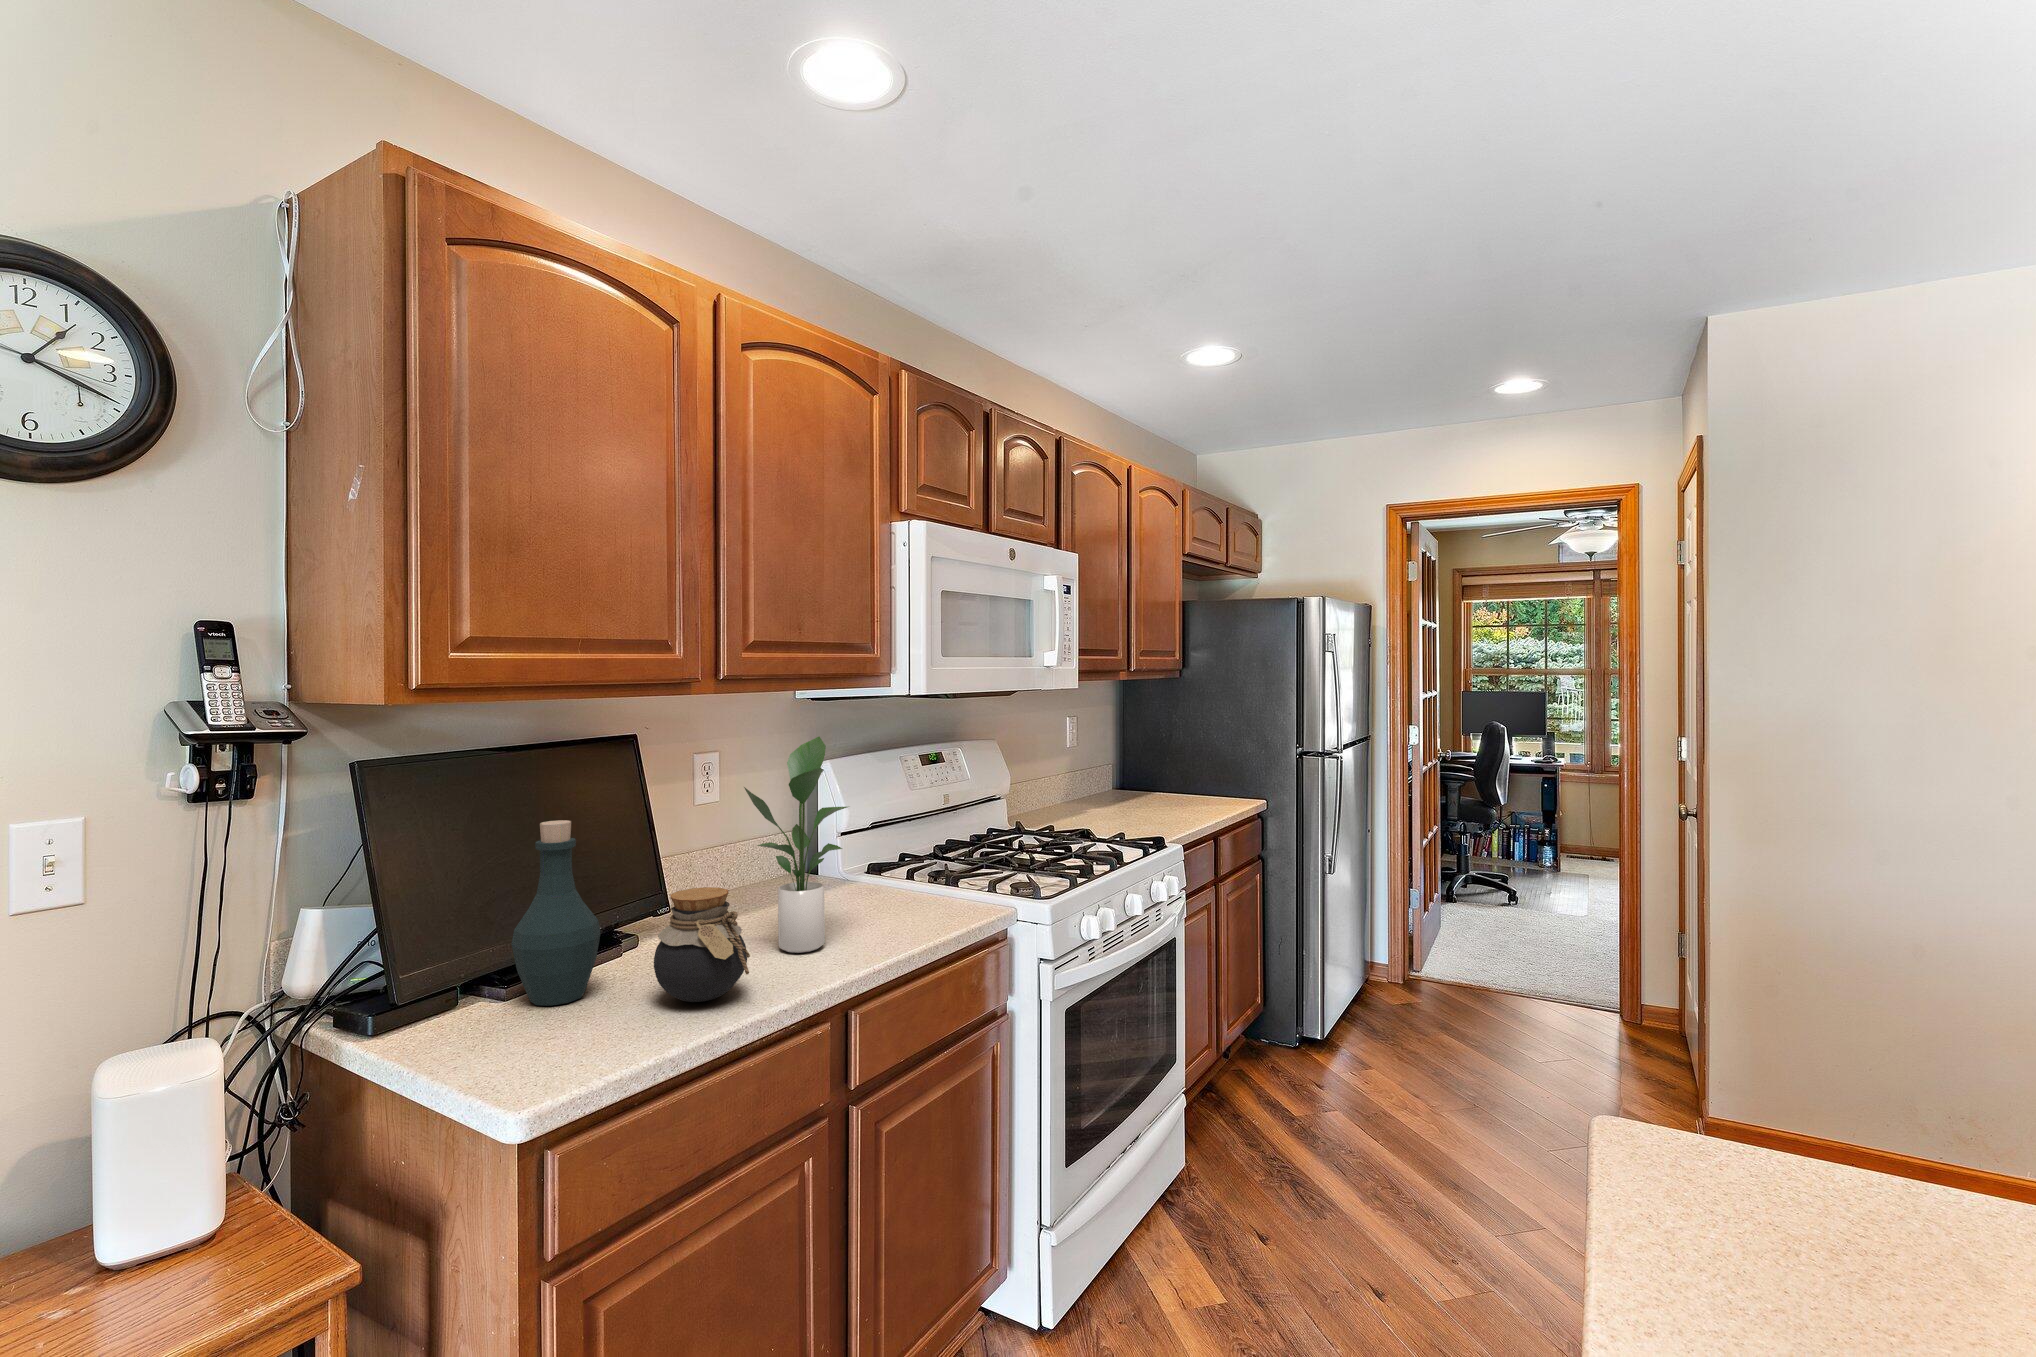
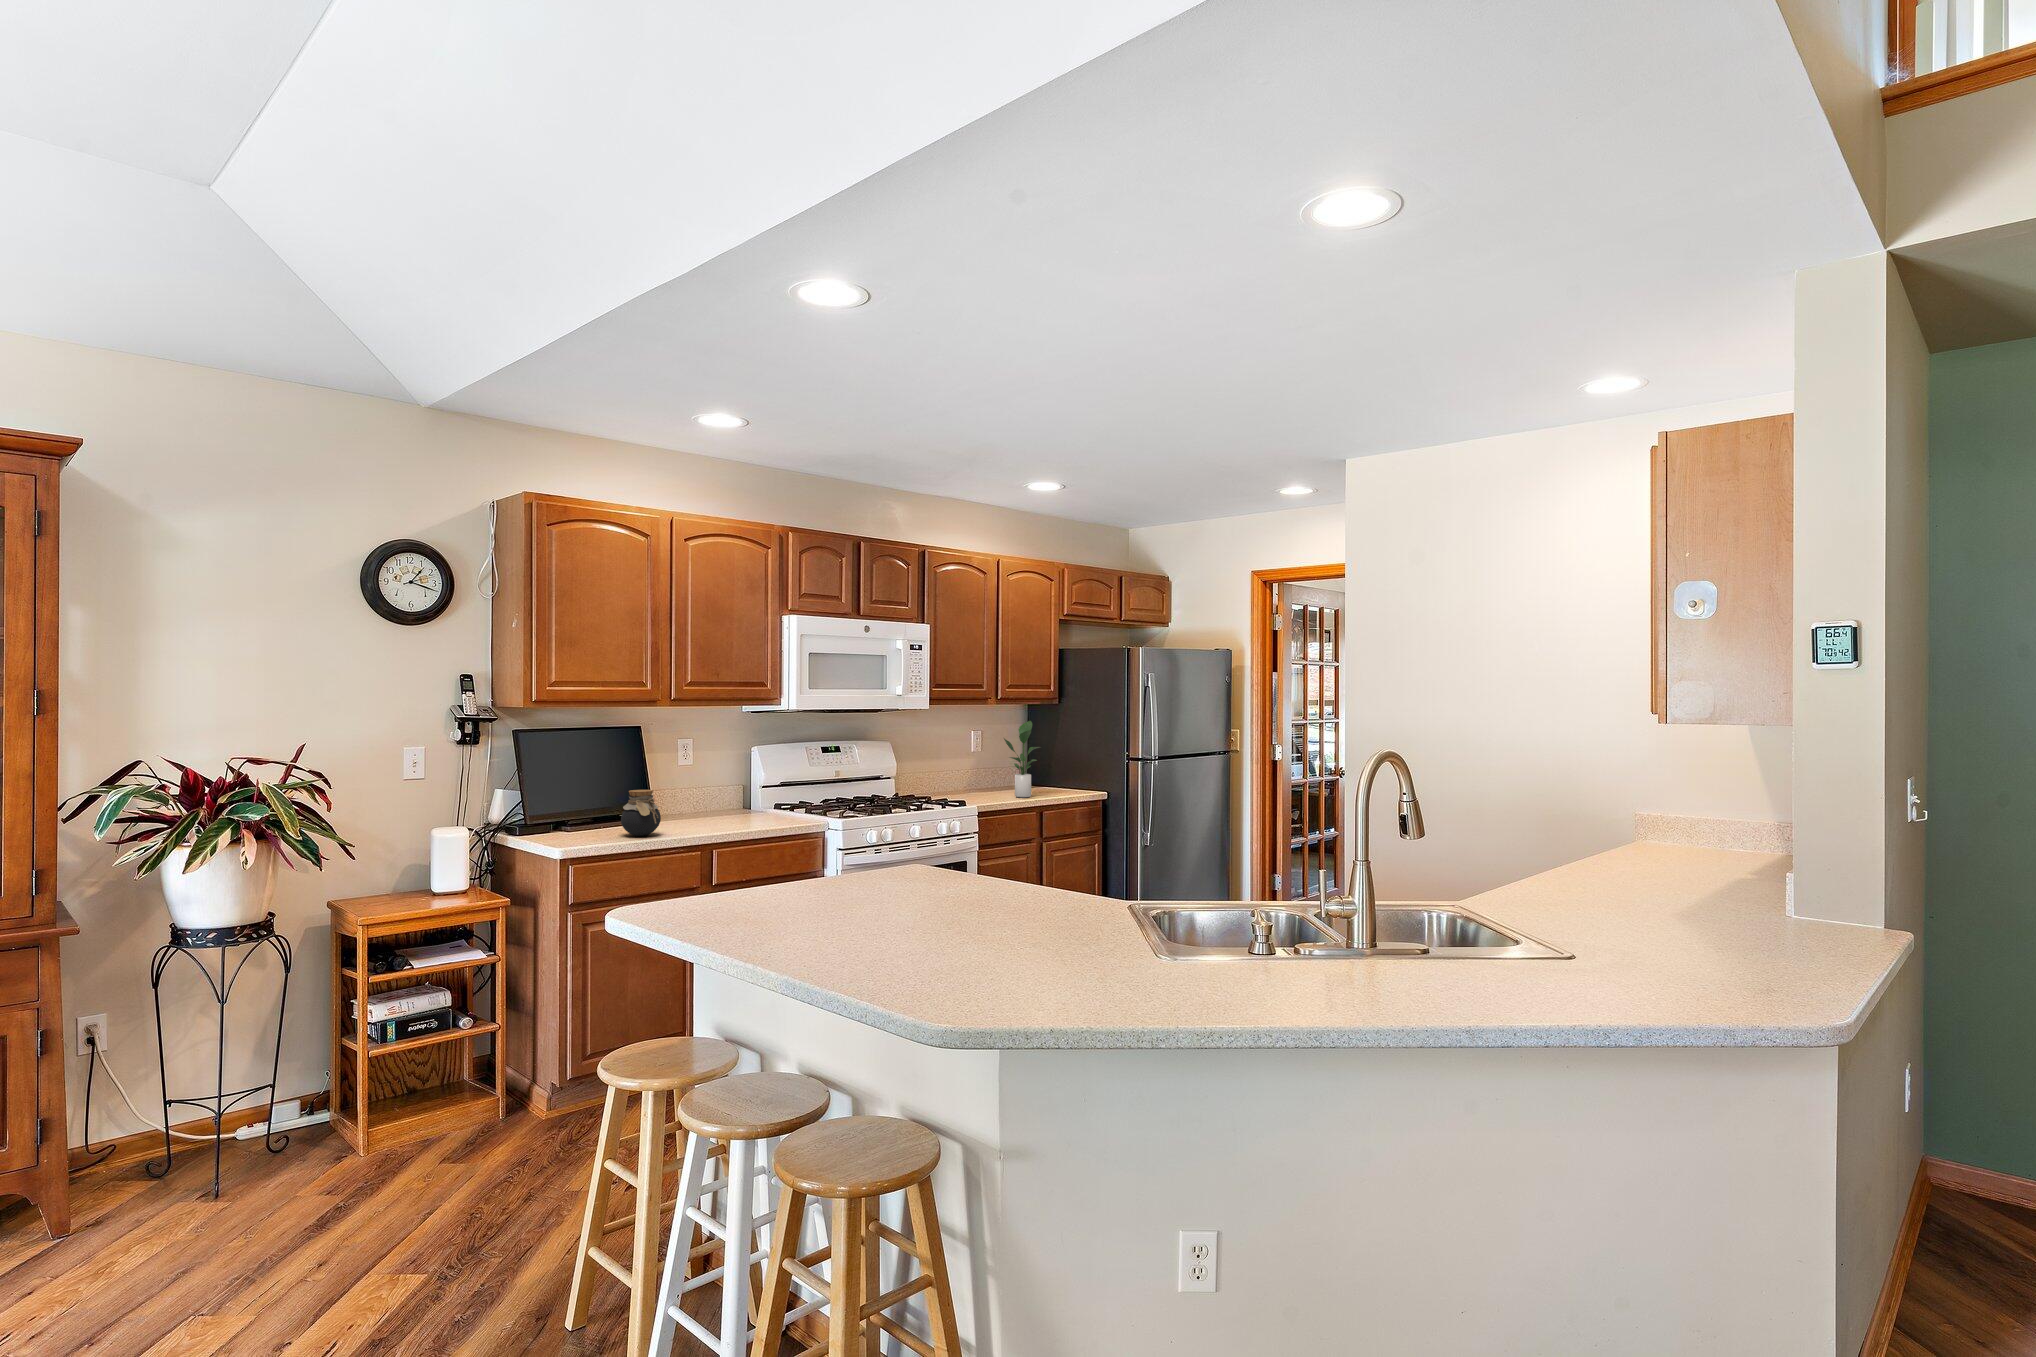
potted plant: present [744,737,847,953] -> present [1004,721,1039,797]
bottle: present [511,820,601,1006] -> none [569,759,605,834]

